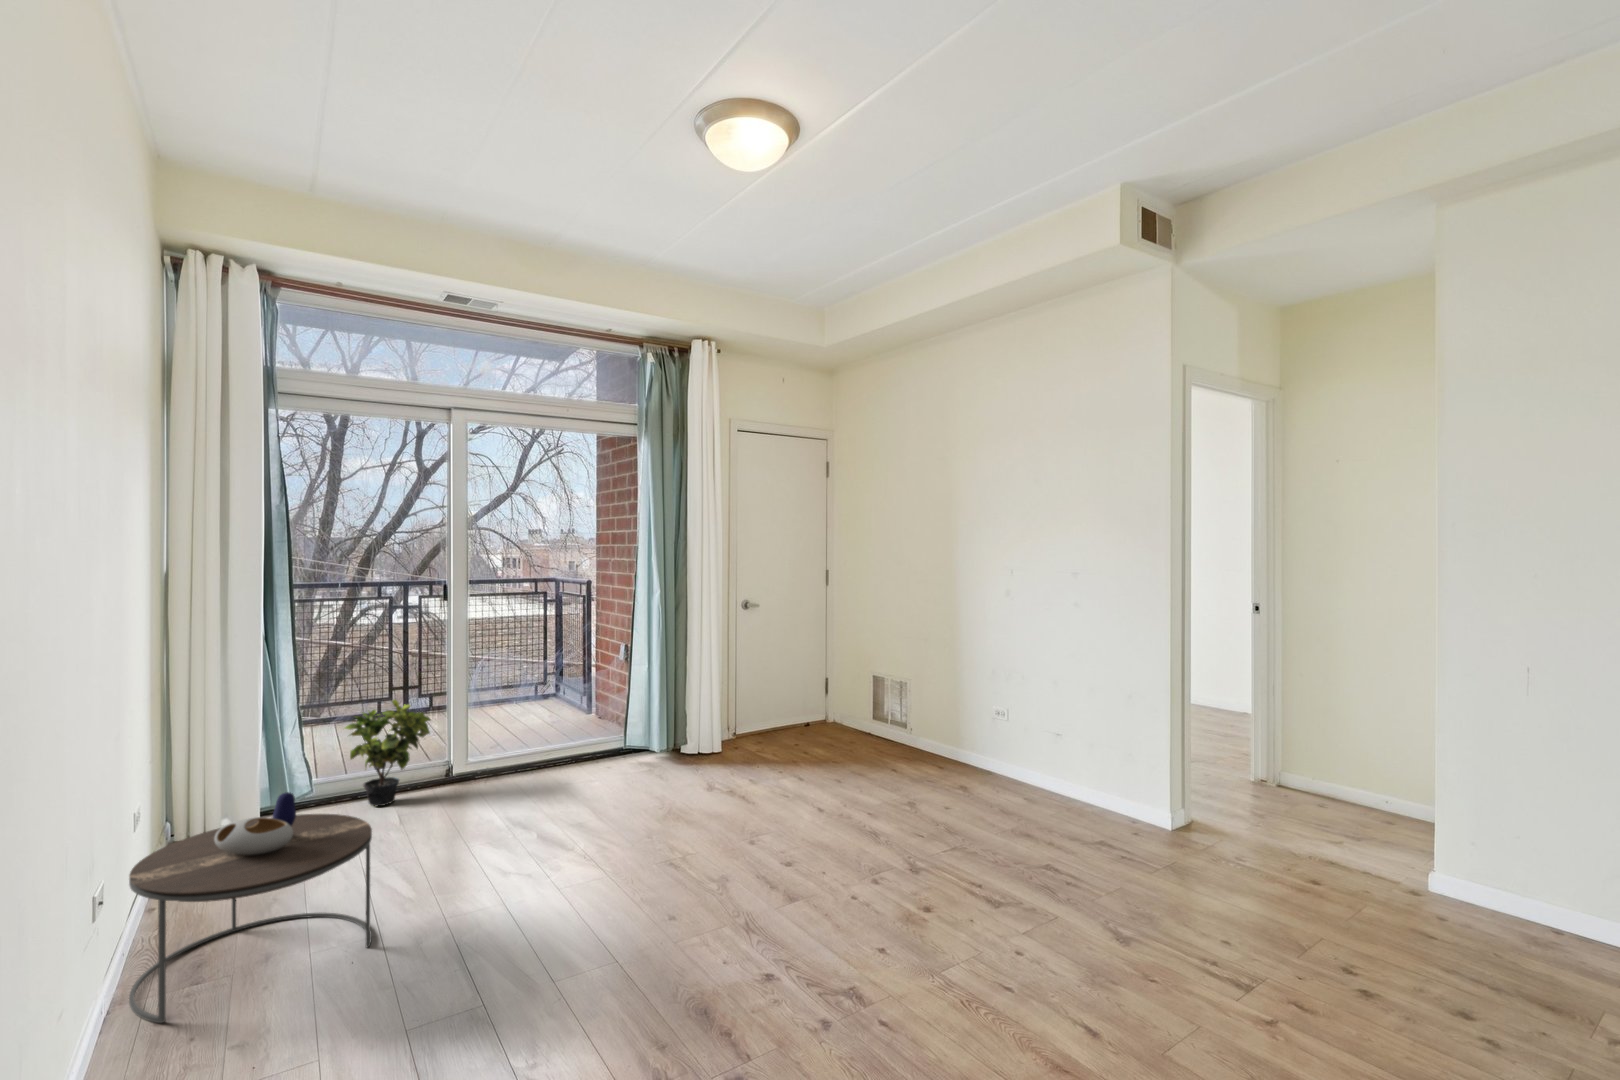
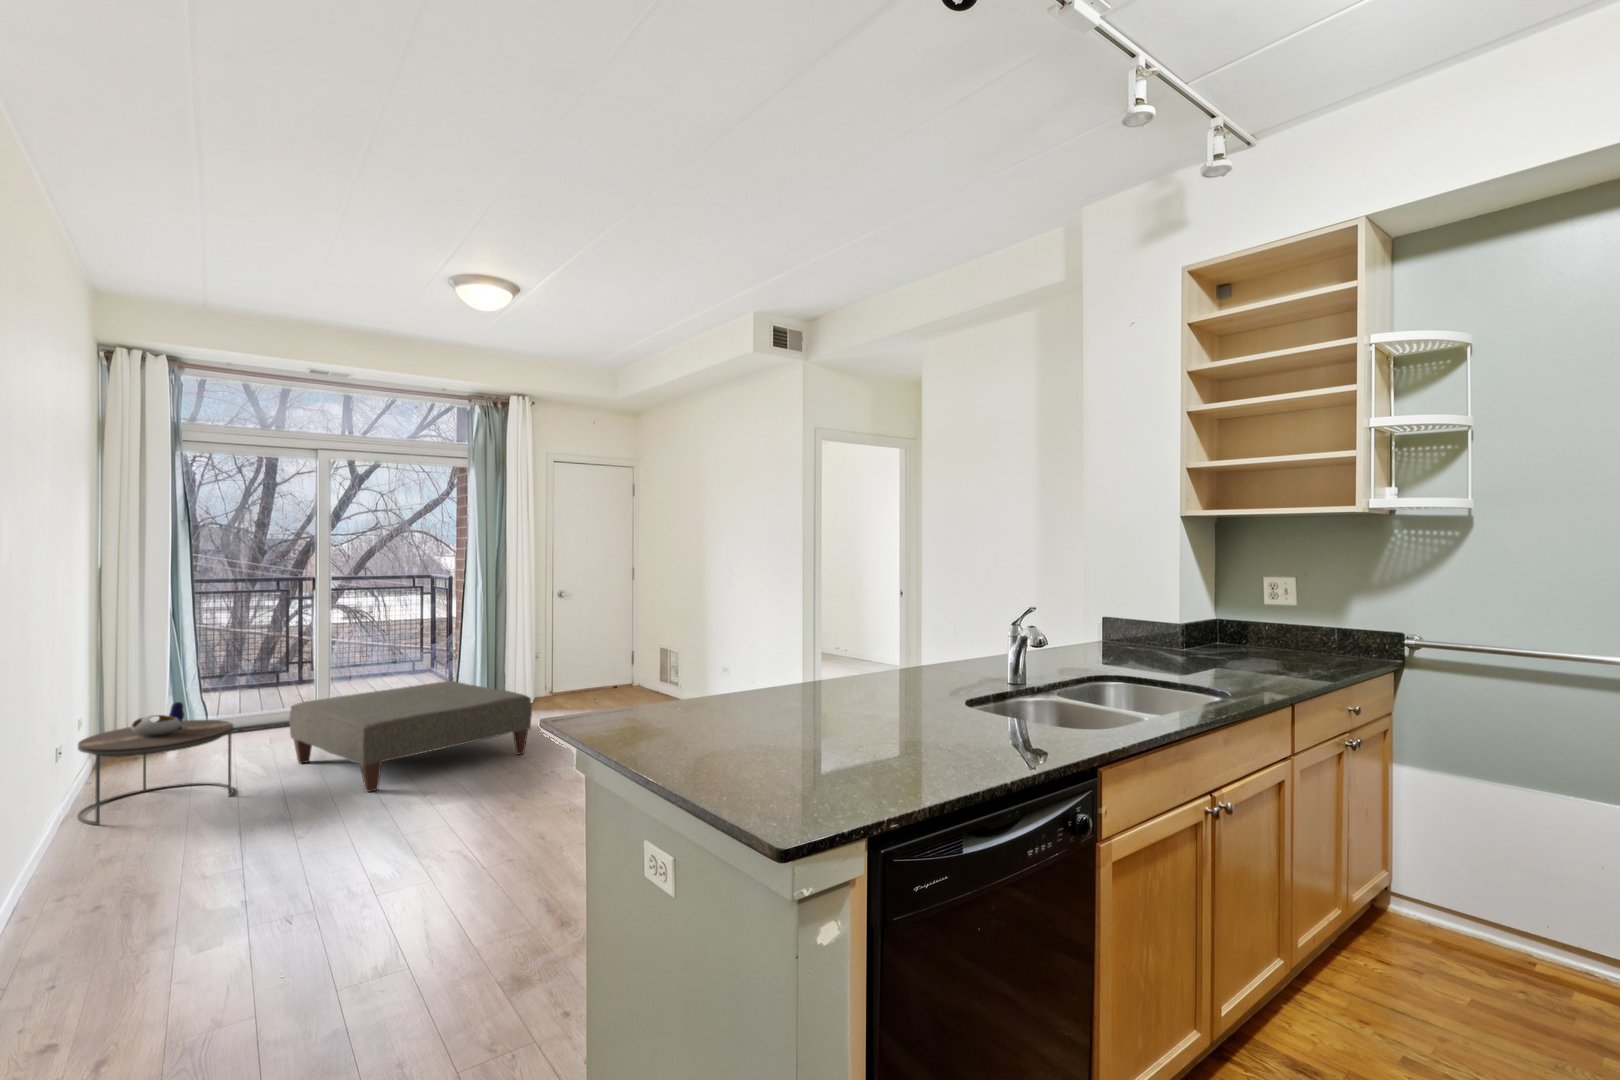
potted plant: present [345,700,431,806] -> none [231,659,300,735]
ottoman: none [439,732,788,942] -> present [289,681,532,792]

